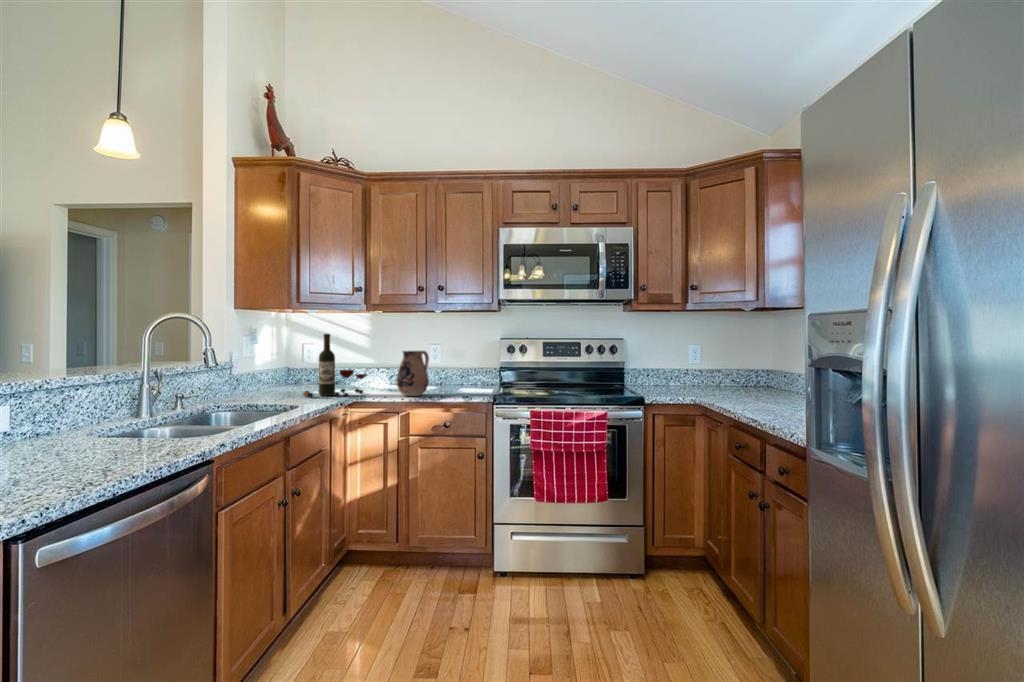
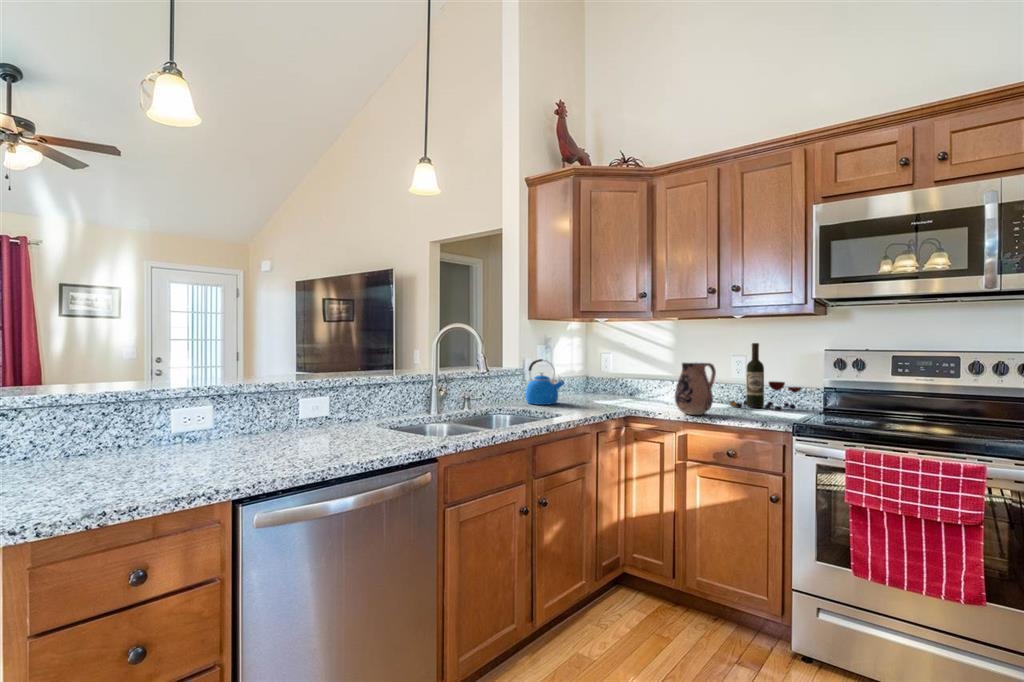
wine bottle: present [303,334,367,397] -> present [730,343,802,411]
kettle: none [233,351,281,400] -> present [525,359,564,405]

